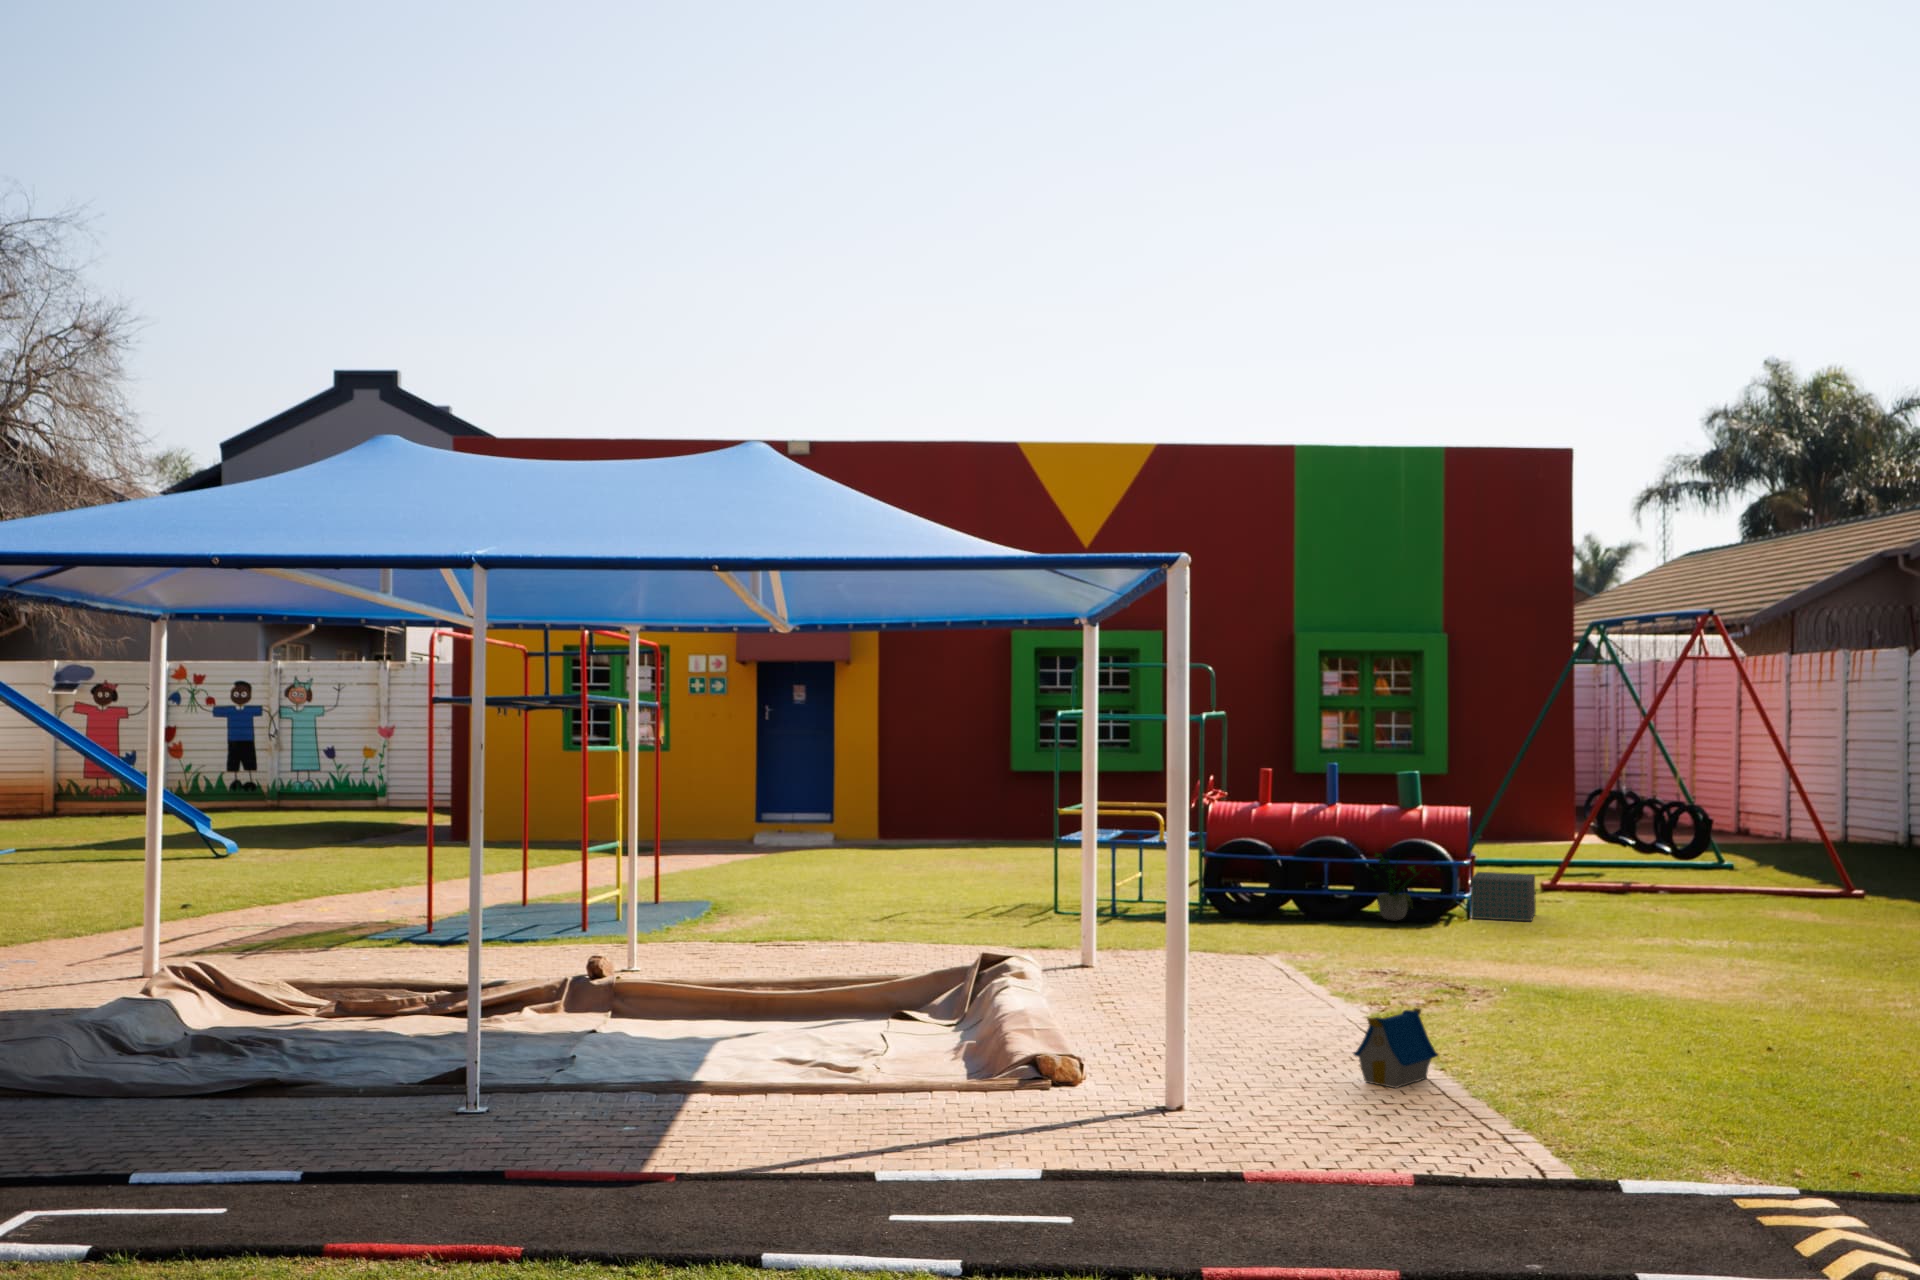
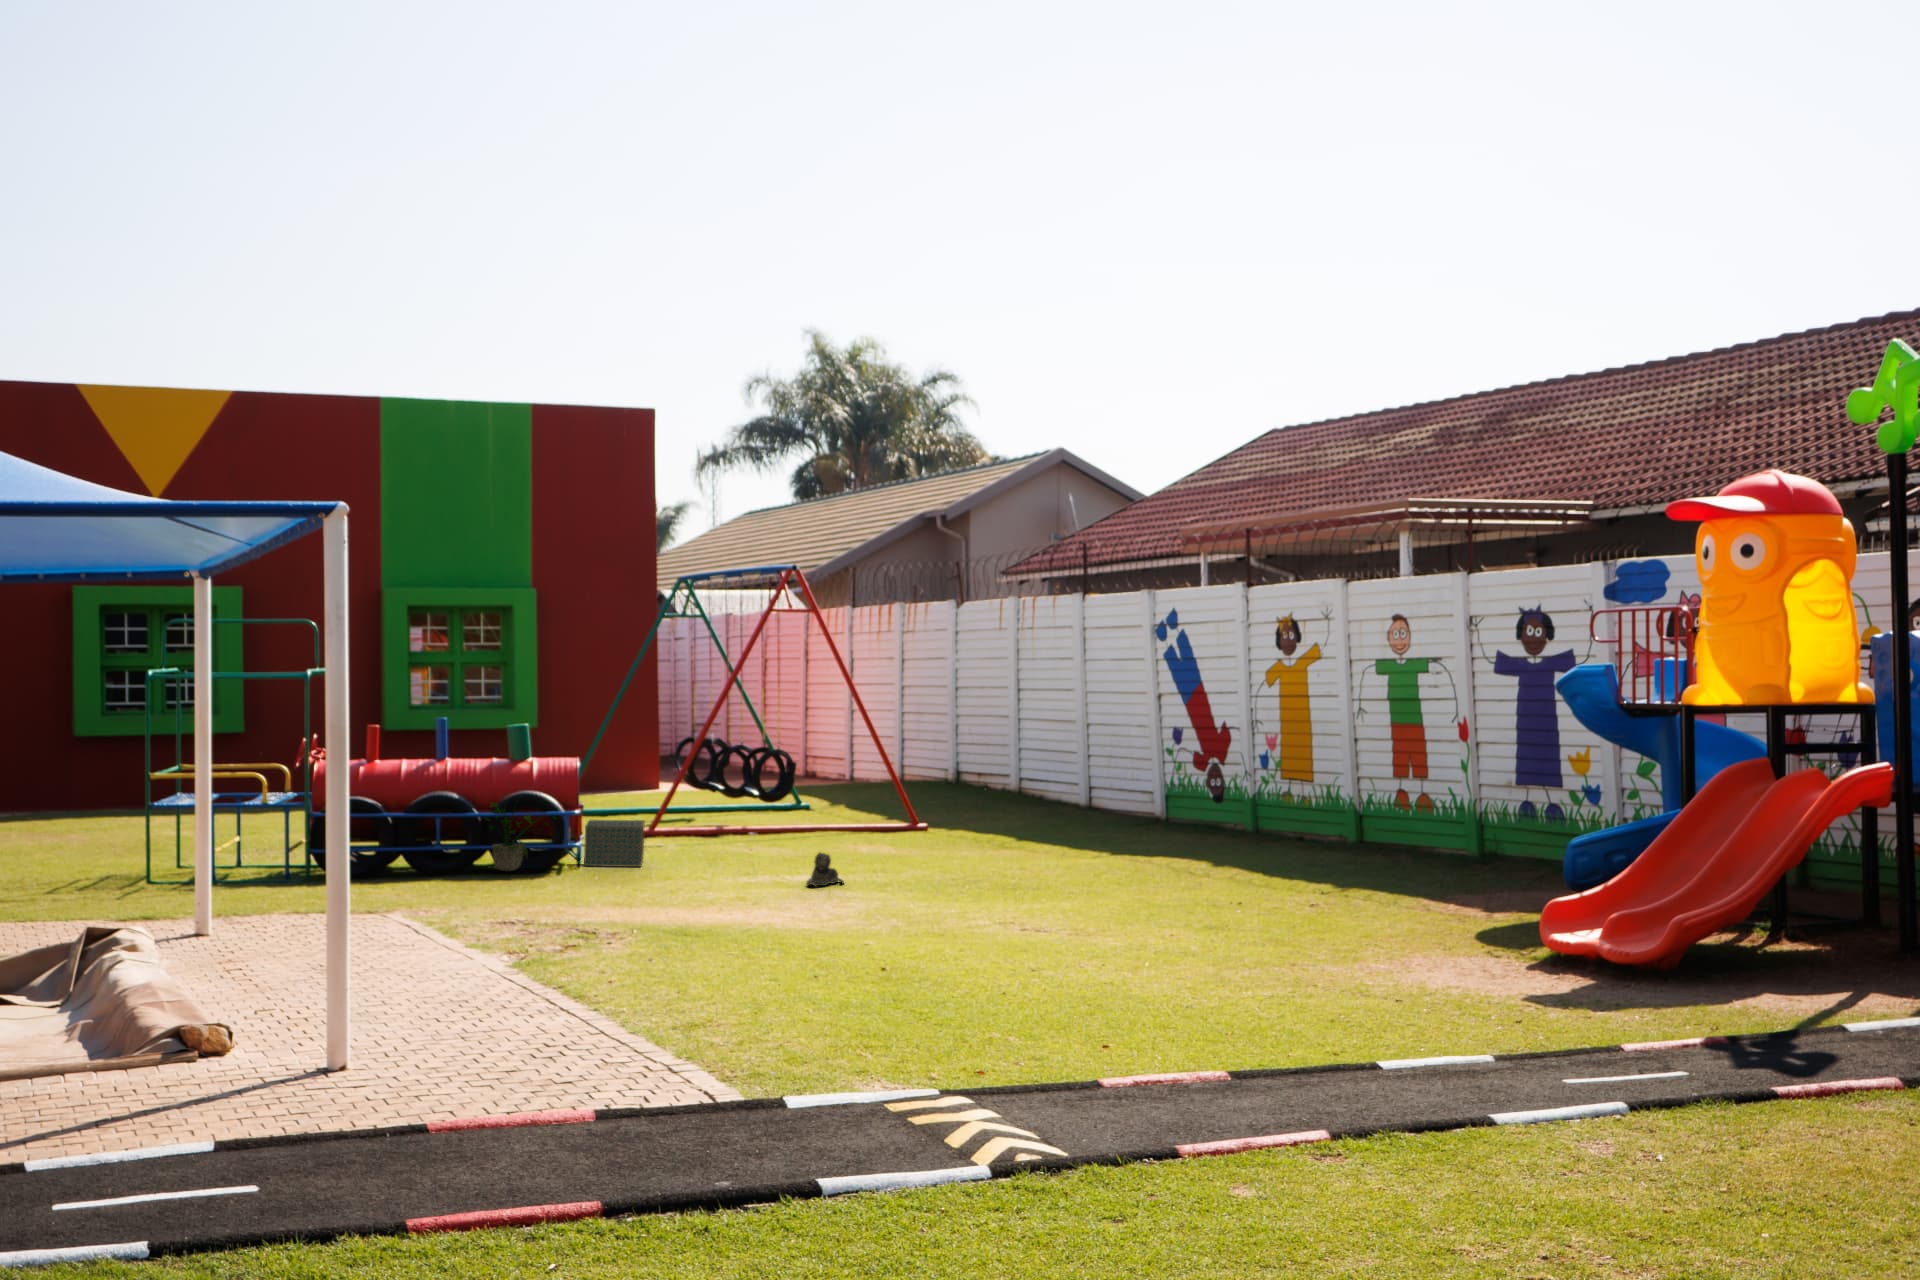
plush toy: none [1712,913,1759,951] -> present [806,853,844,886]
toy house: present [1353,1008,1438,1088] -> none [512,953,595,1032]

